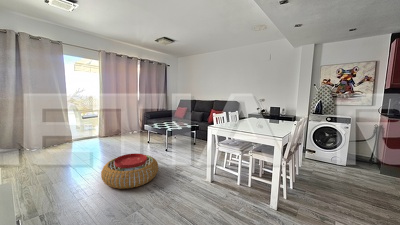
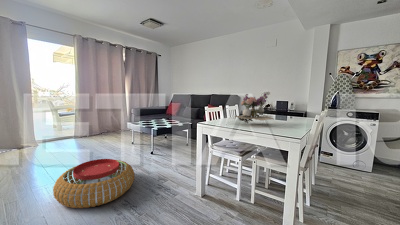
flower arrangement: none [235,103,266,127] -> present [235,93,273,123]

